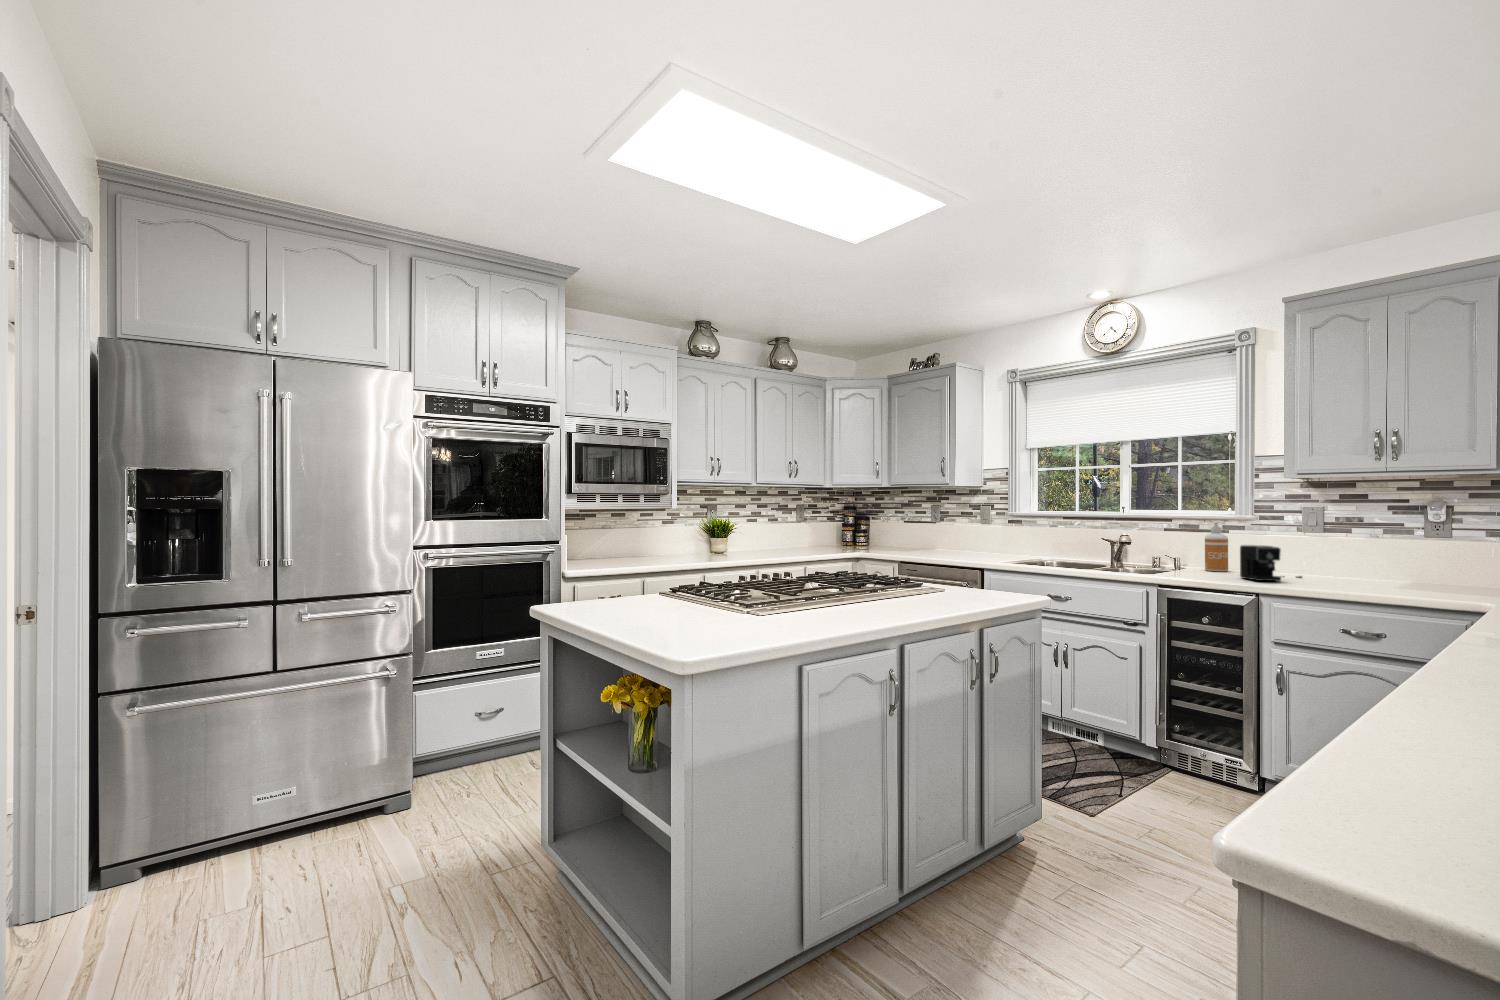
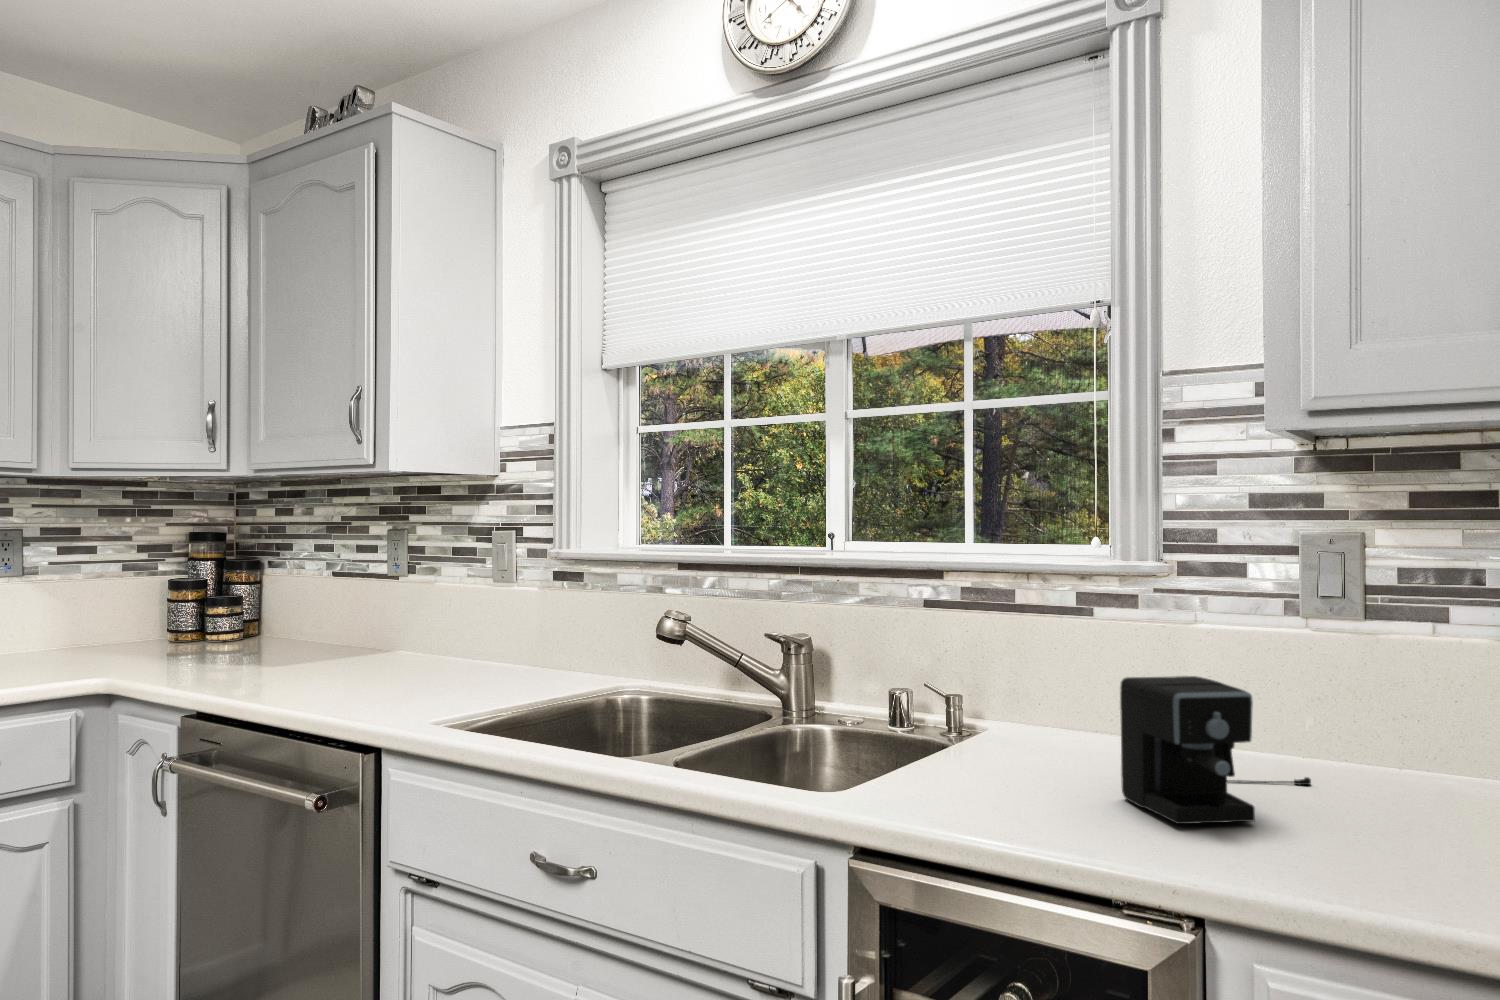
soap dispenser: present [1205,522,1228,571] -> none [1023,585,1091,752]

